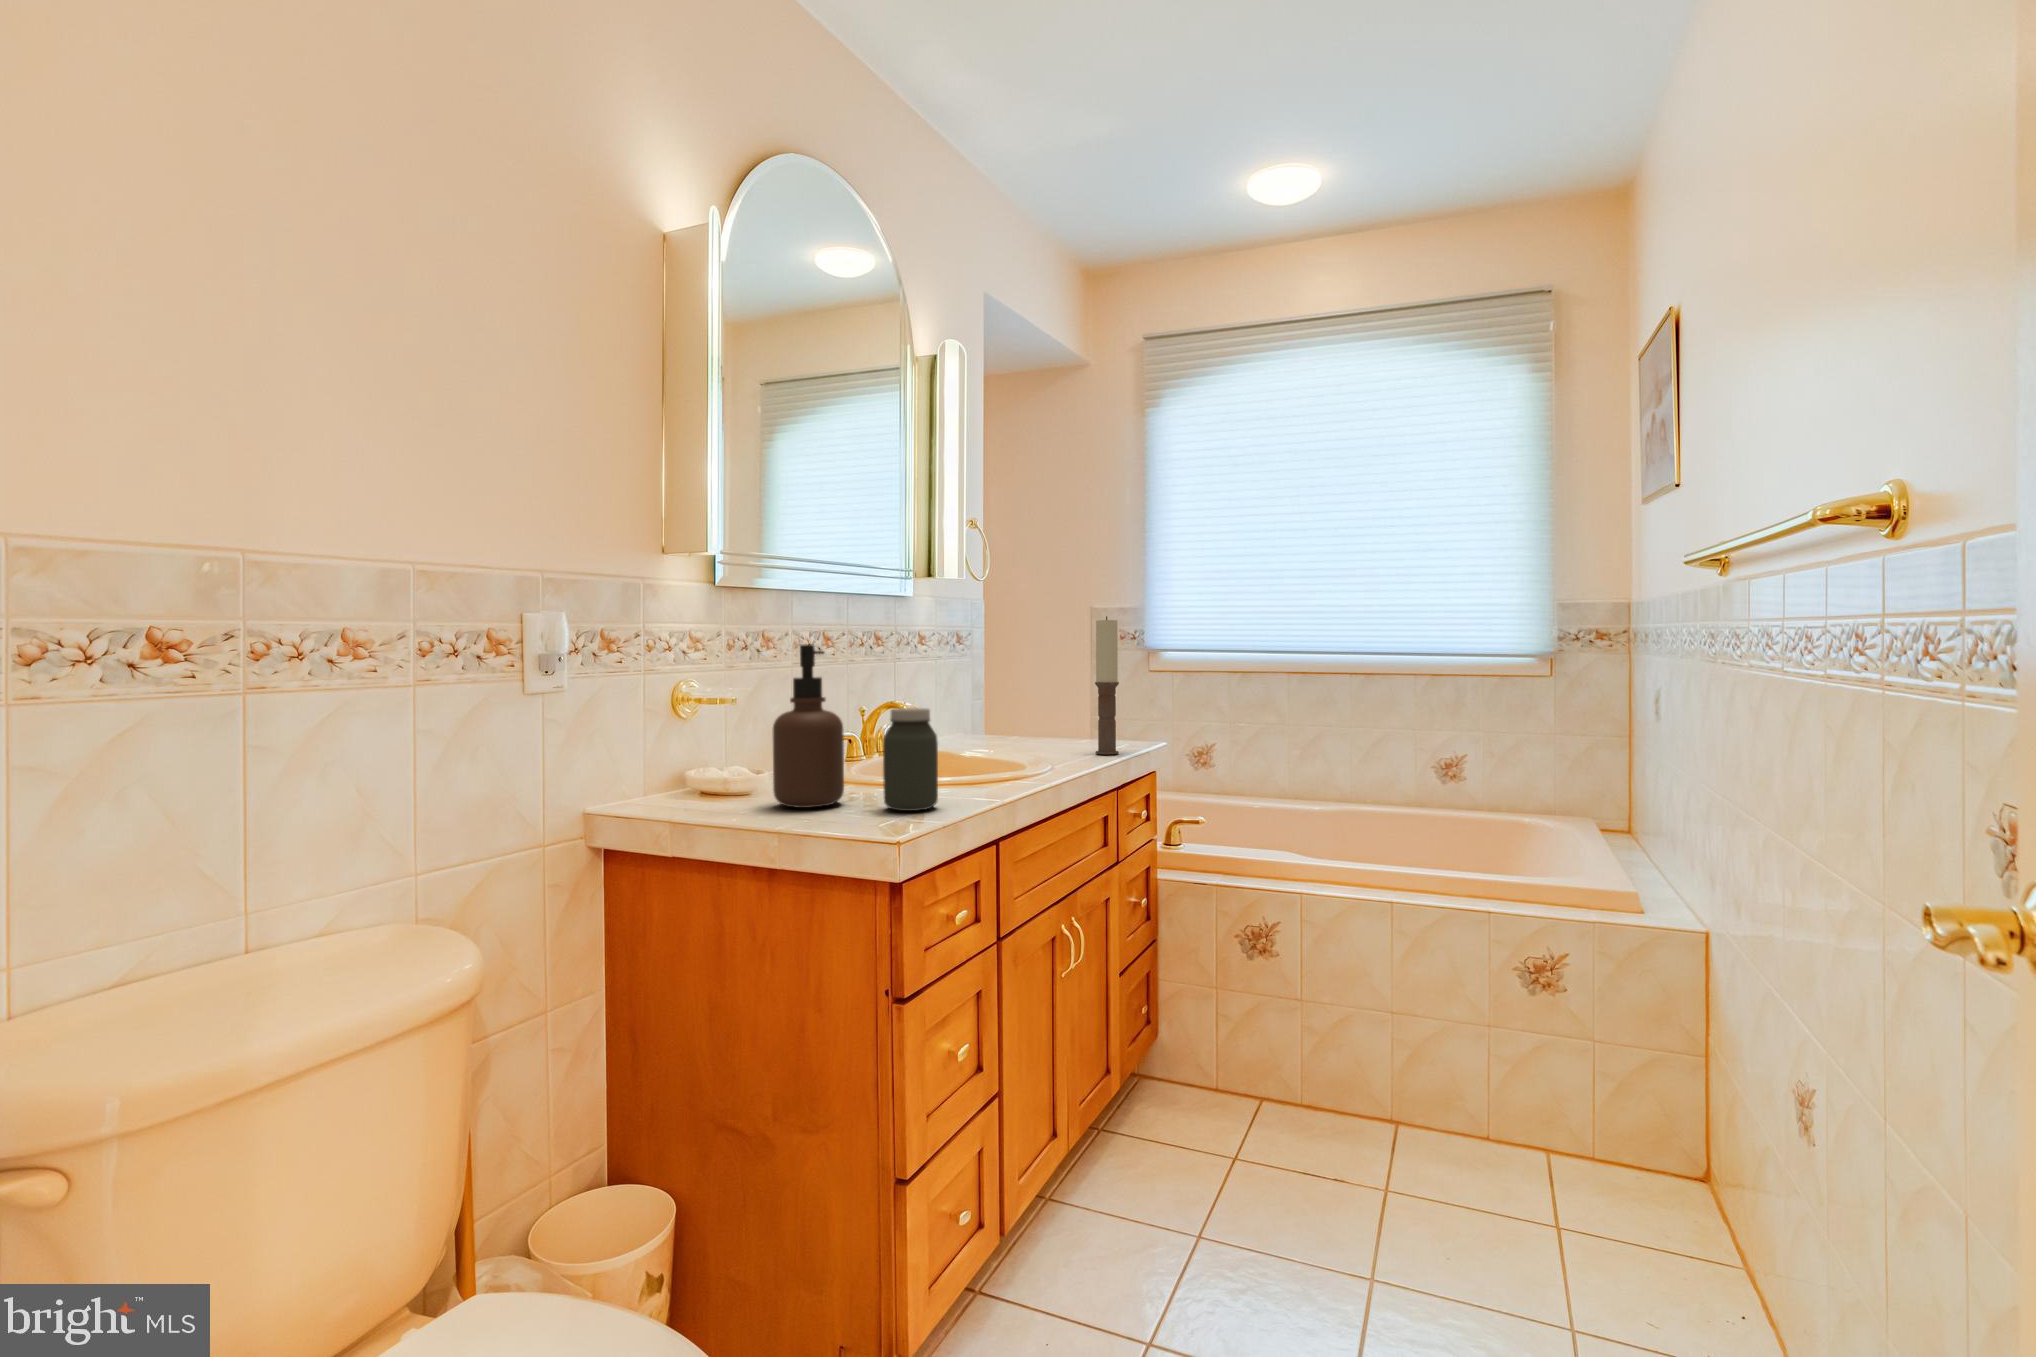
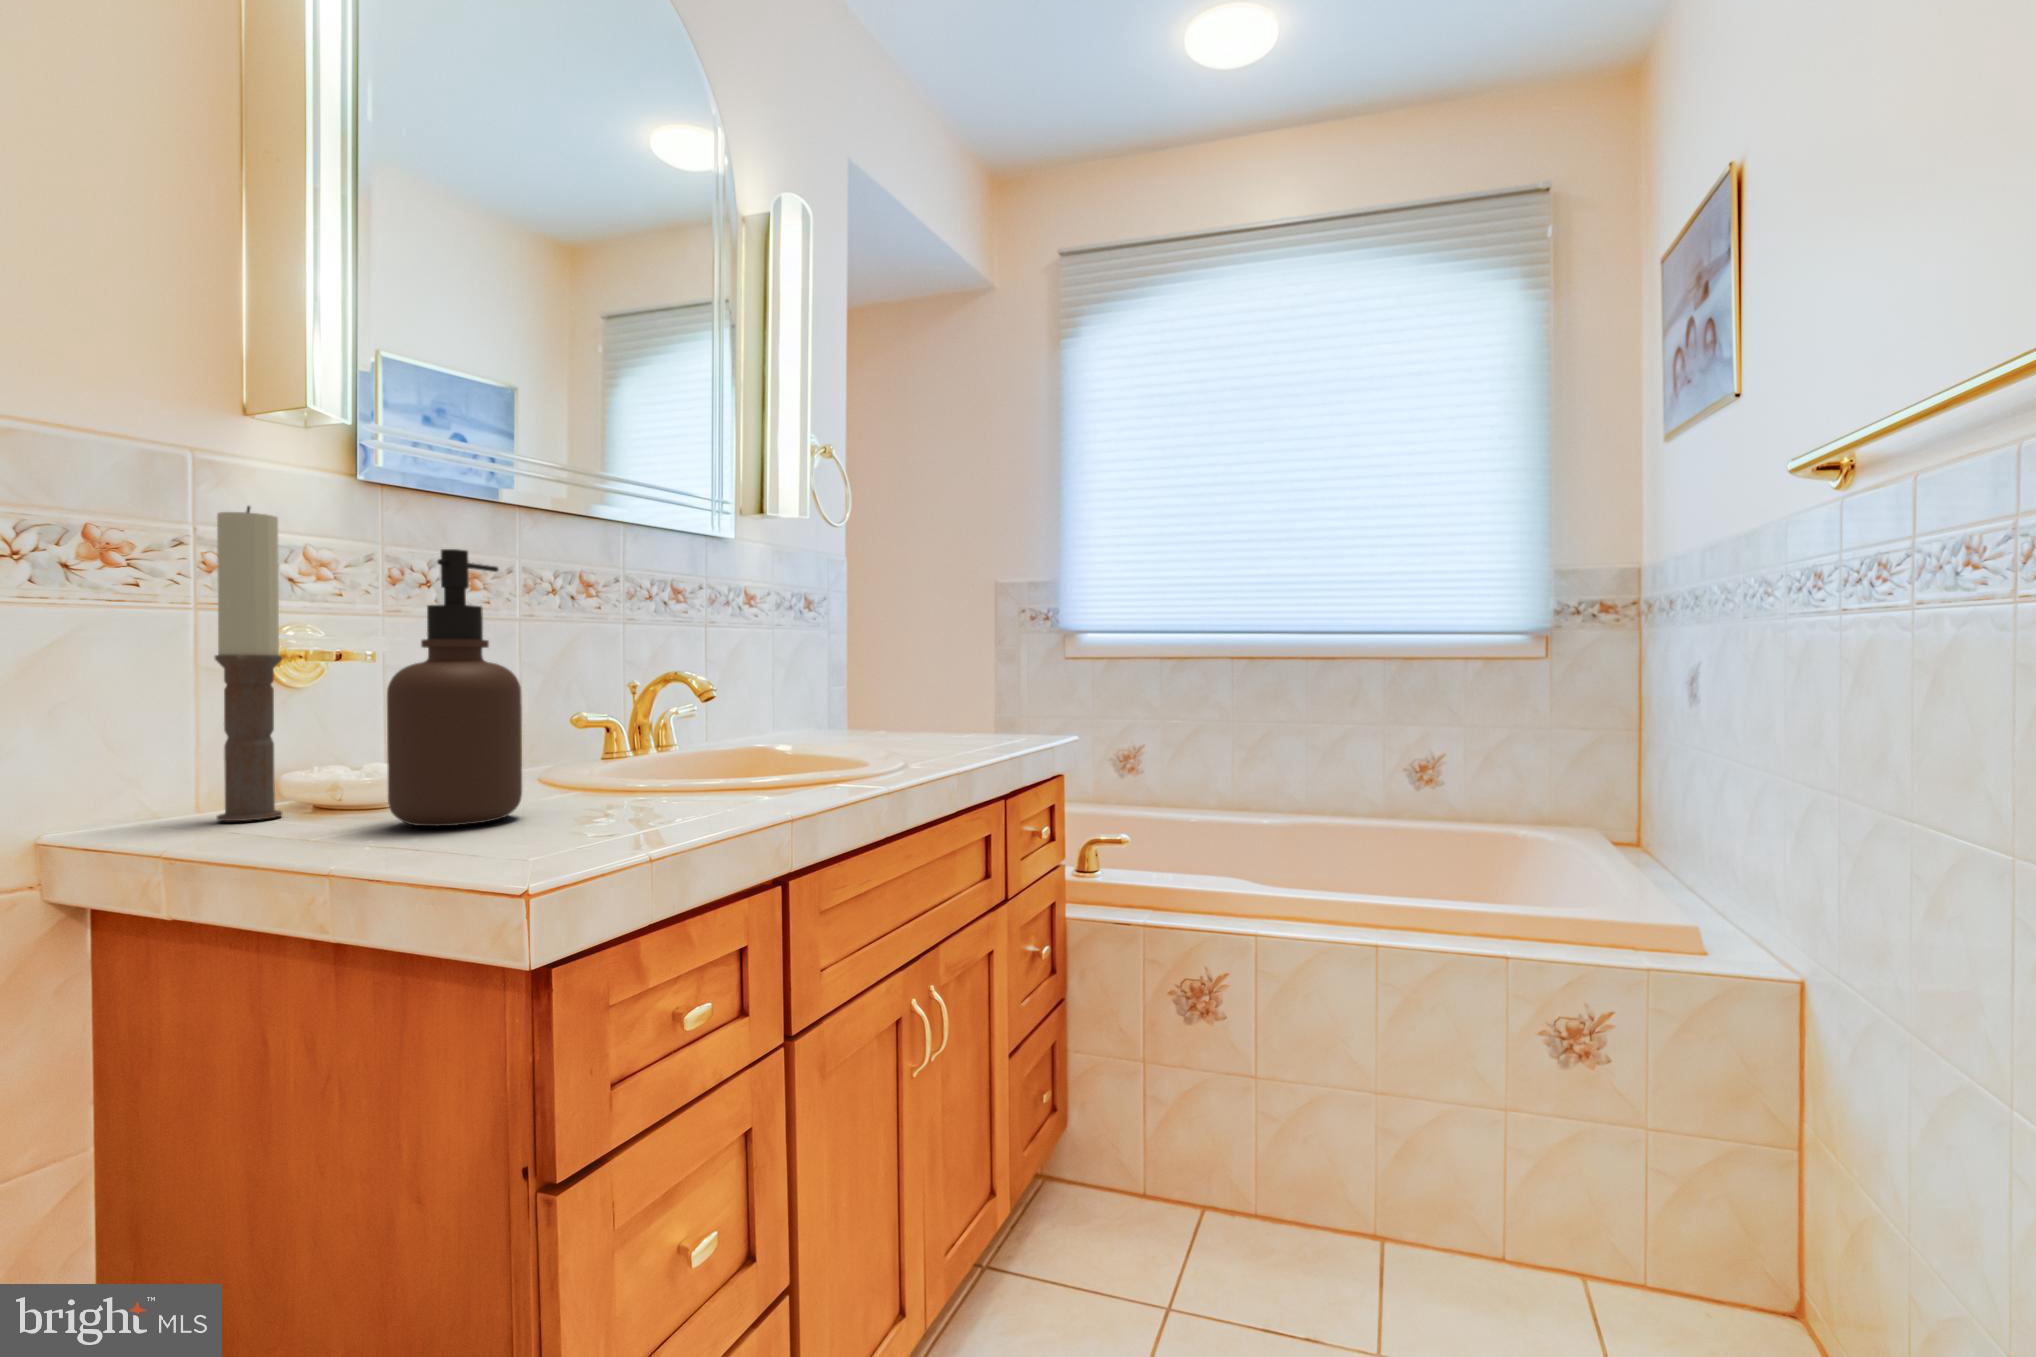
candle: present [1095,616,1119,754] -> present [214,506,283,821]
jar: present [883,708,938,811] -> none [572,656,670,830]

